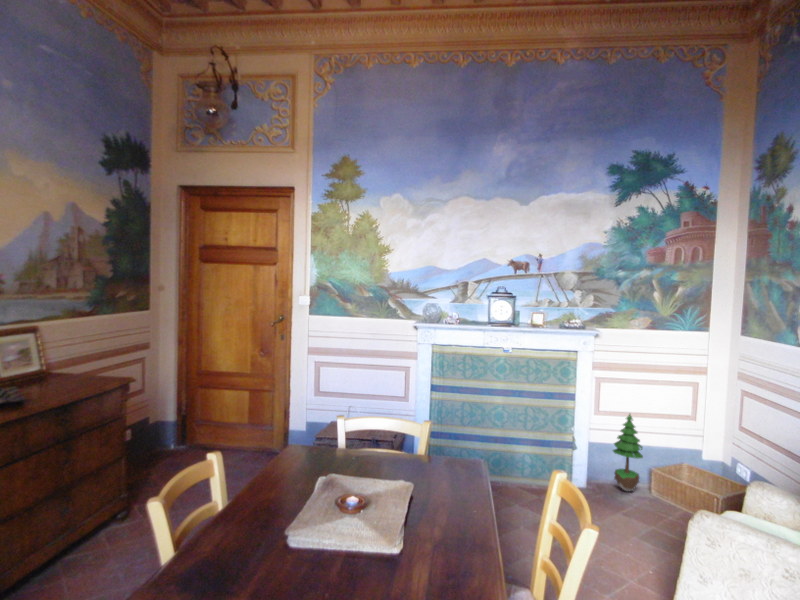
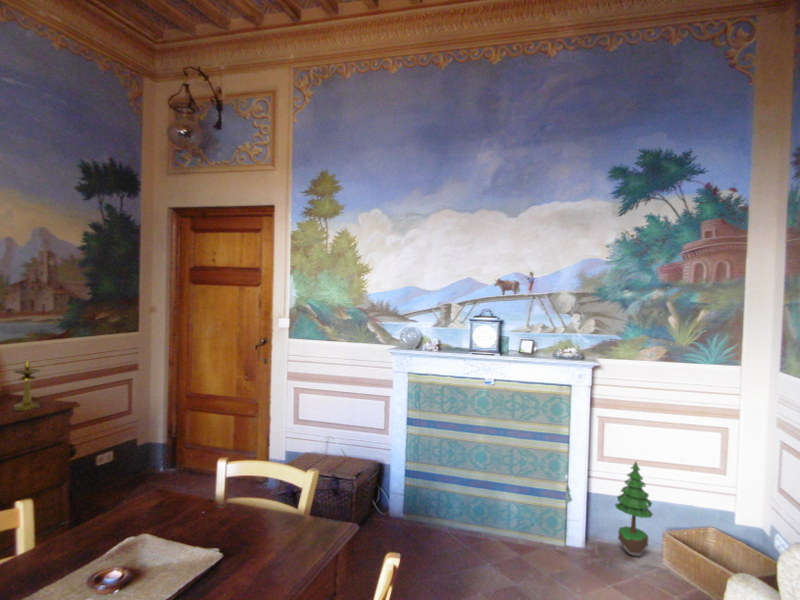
candlestick: none [63,330,89,383] -> present [14,359,40,411]

